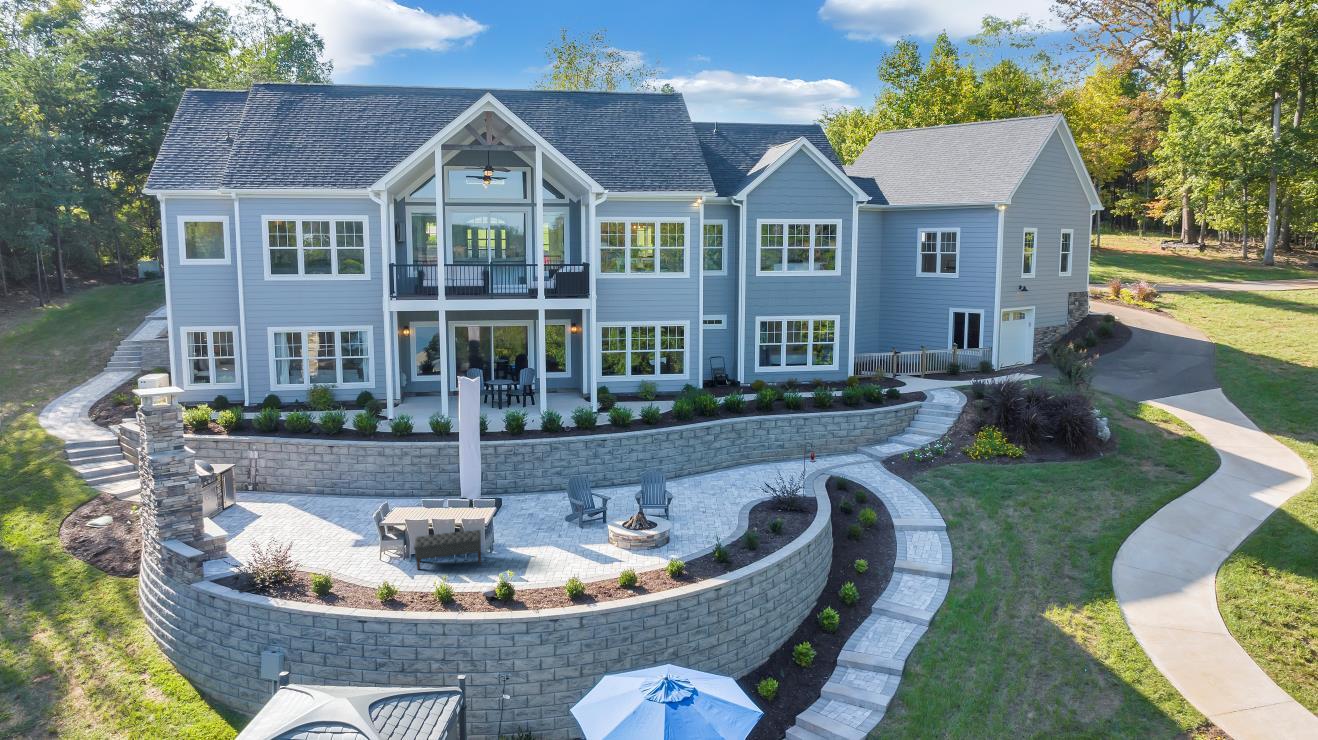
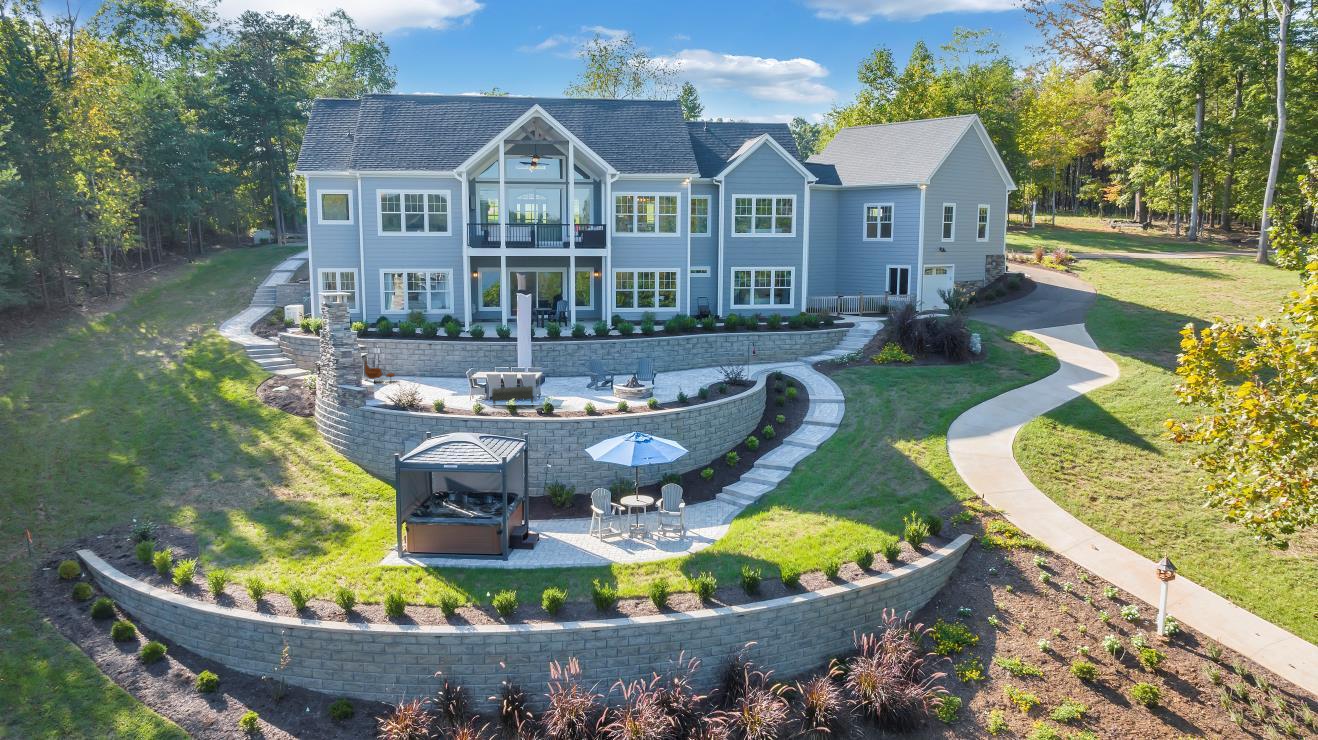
lounge chair: none [222,476,279,514] -> present [365,361,395,382]

